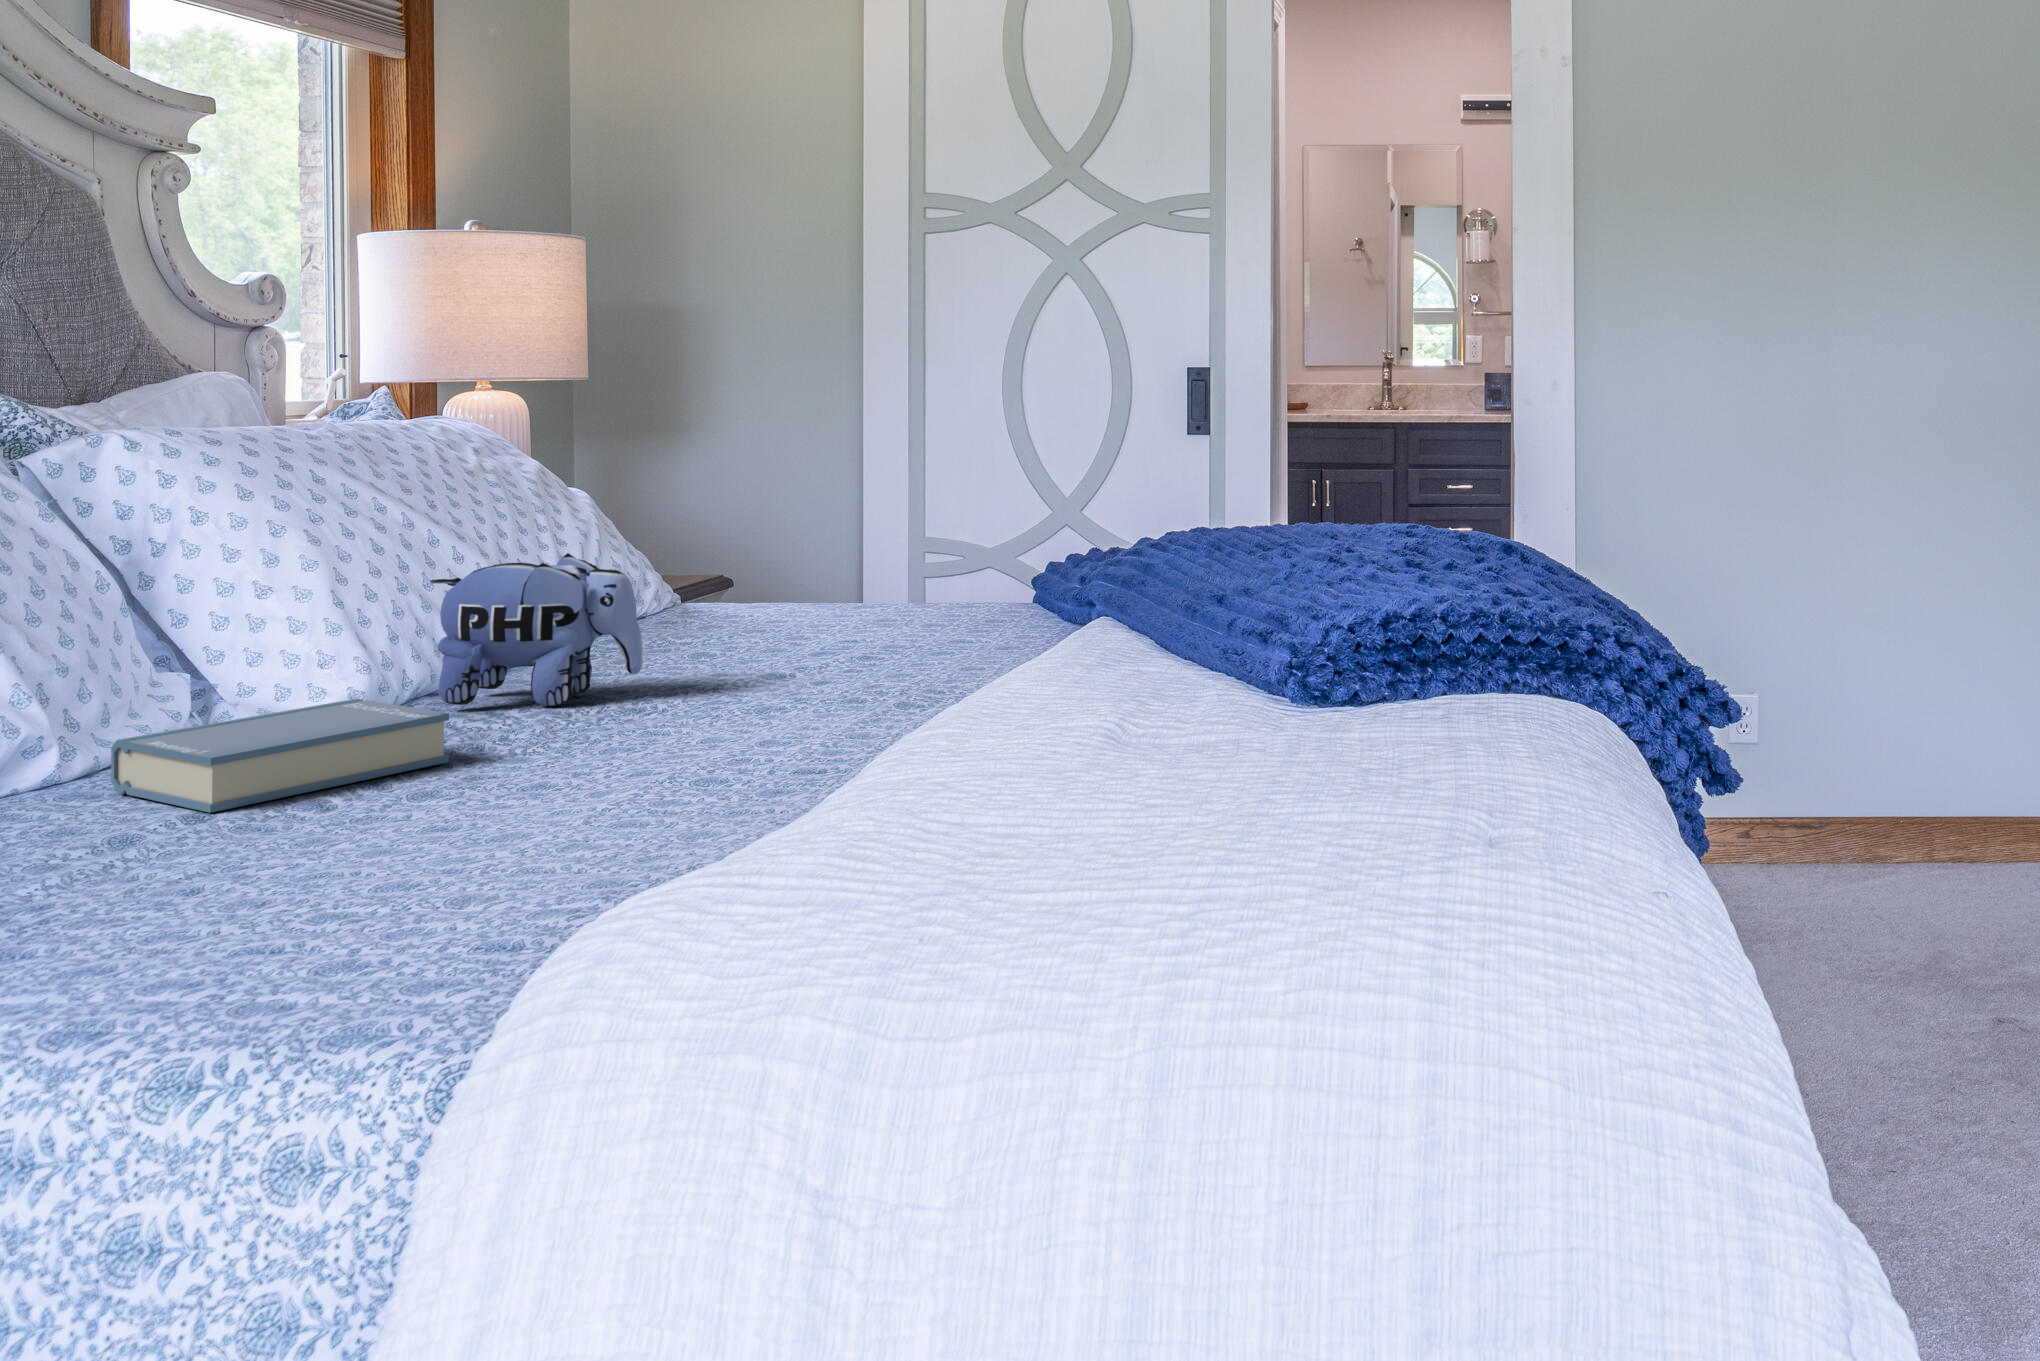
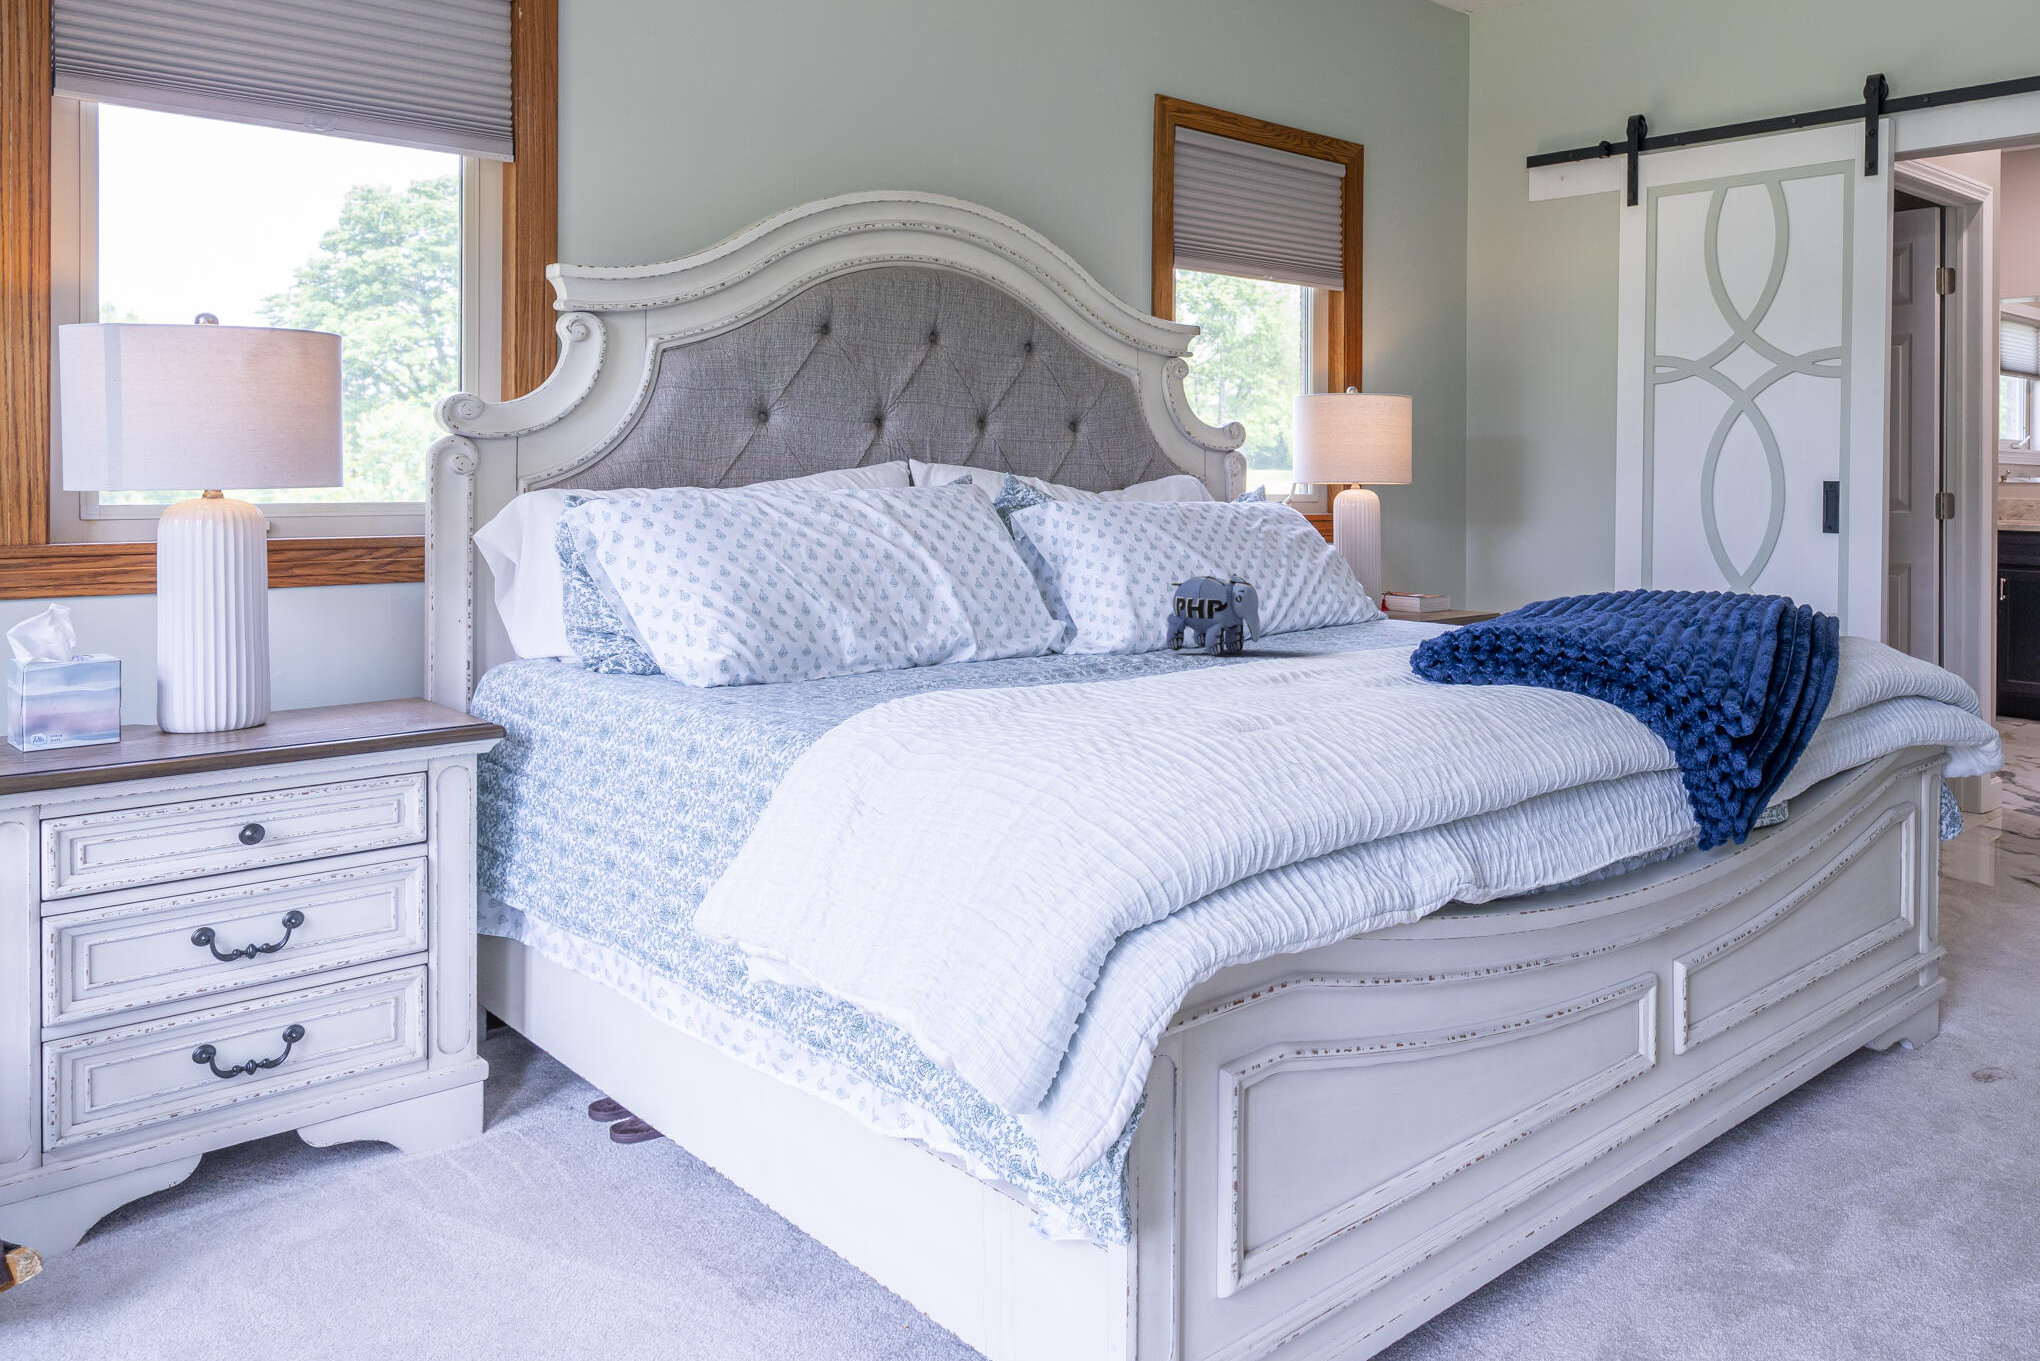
hardback book: present [111,699,449,813] -> none [988,637,1119,676]

